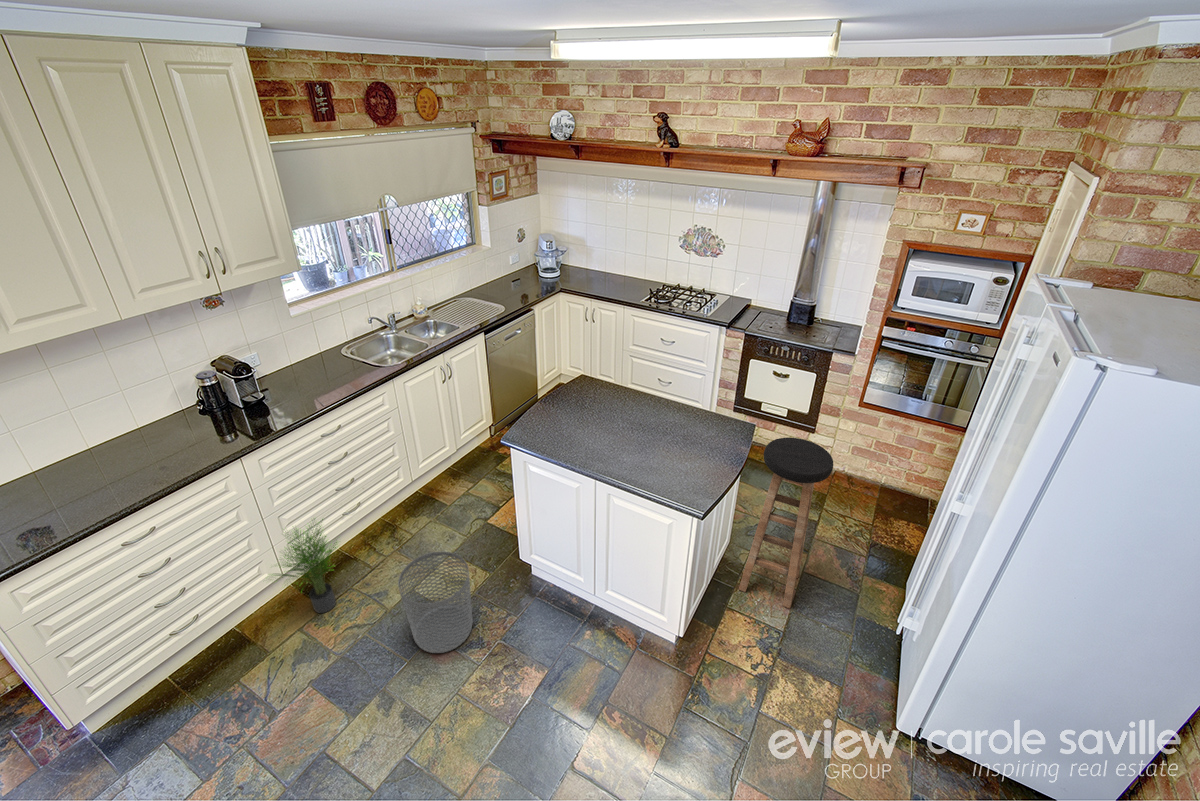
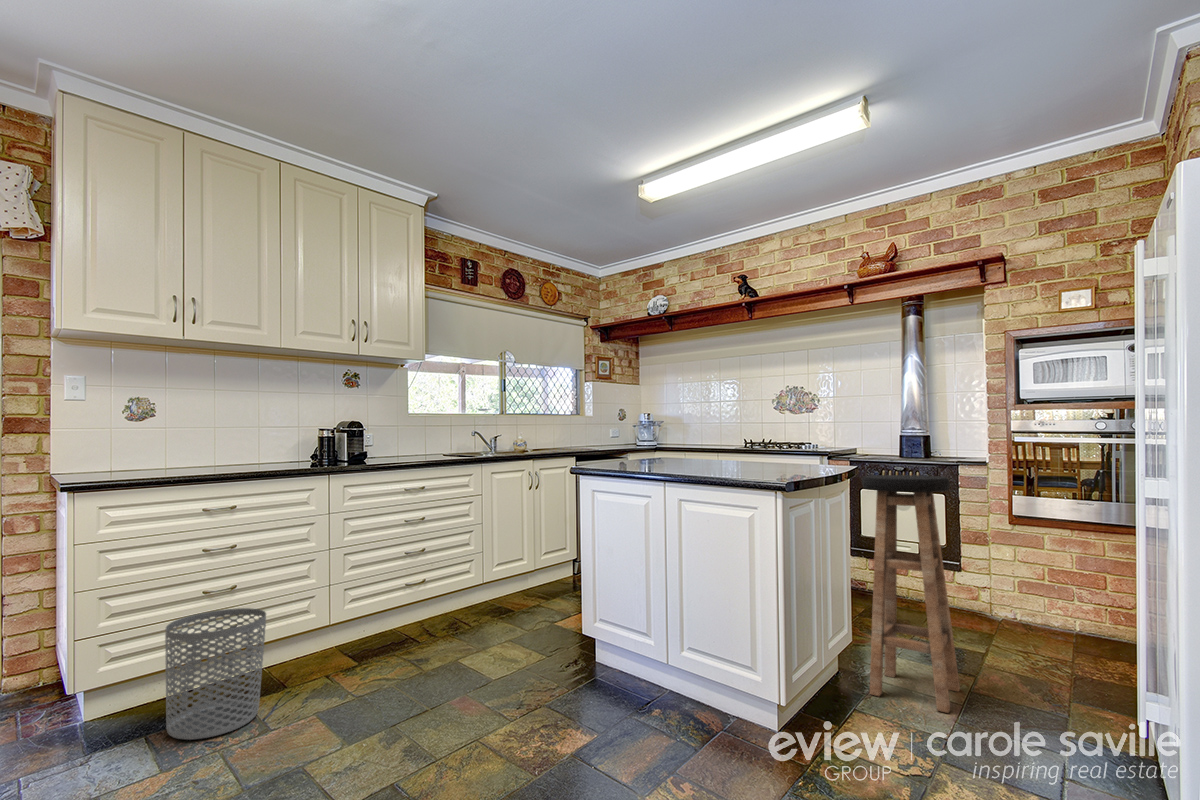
potted plant: present [275,519,337,613] -> none [305,549,397,675]
waste bin: present [398,551,472,653] -> present [165,608,266,740]

